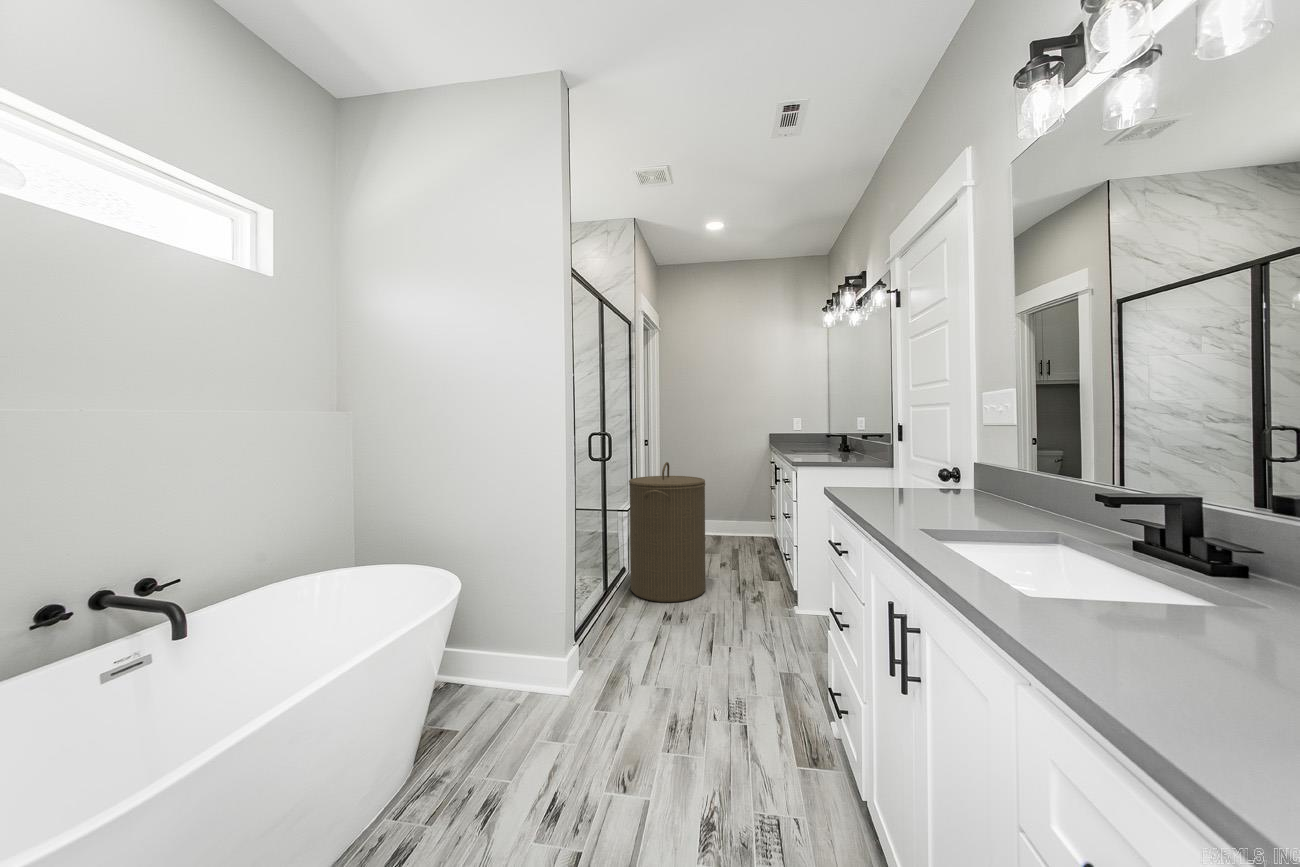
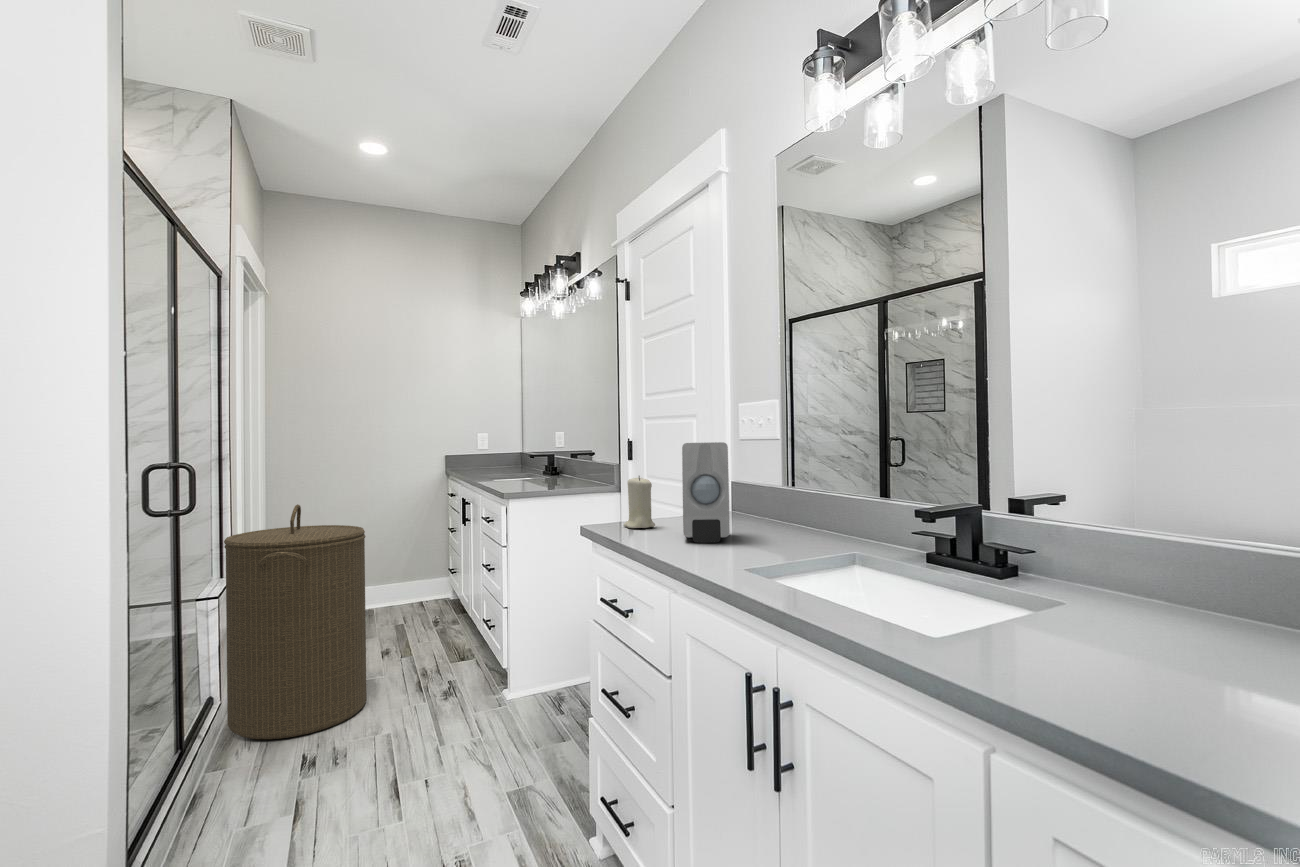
soap dispenser: none [895,427,946,510] -> present [682,442,730,543]
candle: none [860,452,886,494] -> present [624,476,655,528]

